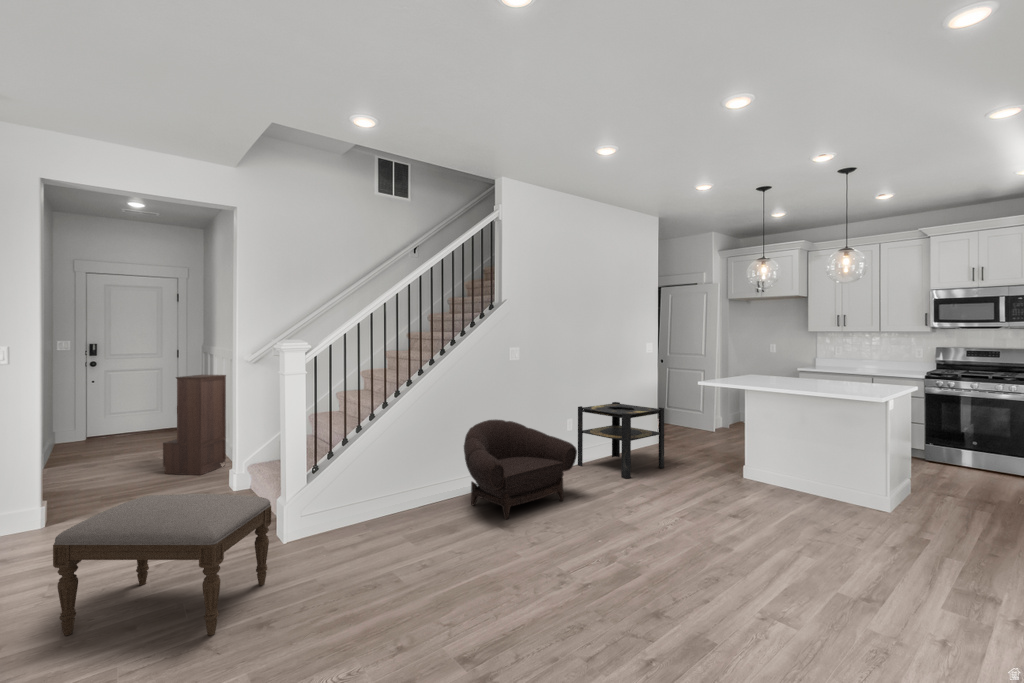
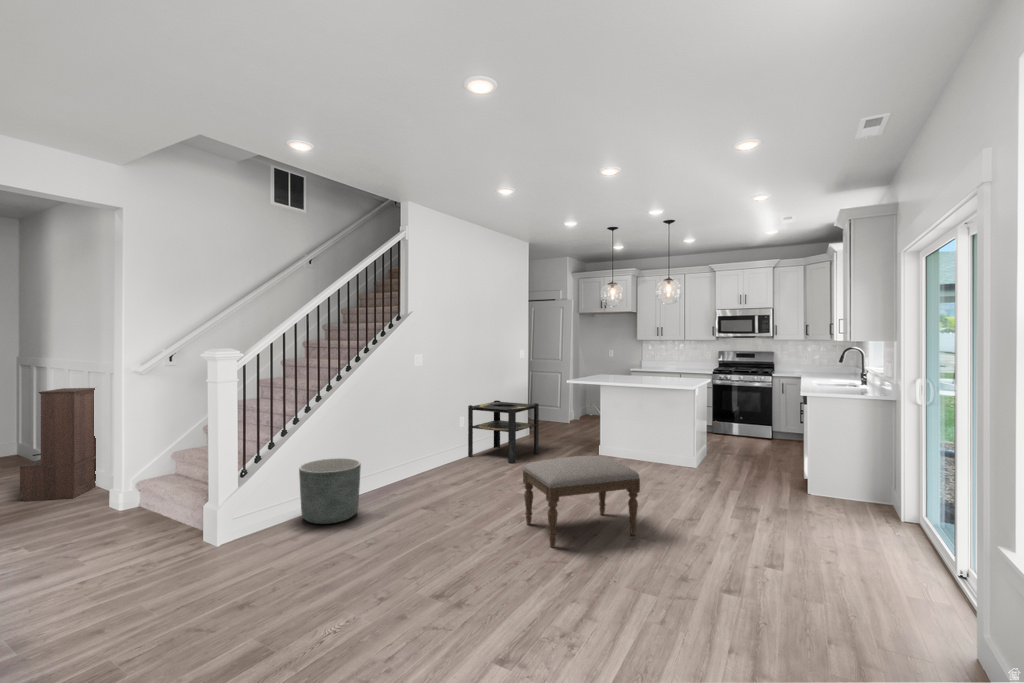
armchair: present [464,420,577,519] -> none [385,419,479,502]
planter: none [357,459,423,534] -> present [299,458,361,524]
ottoman: present [53,494,271,636] -> present [523,456,640,547]

